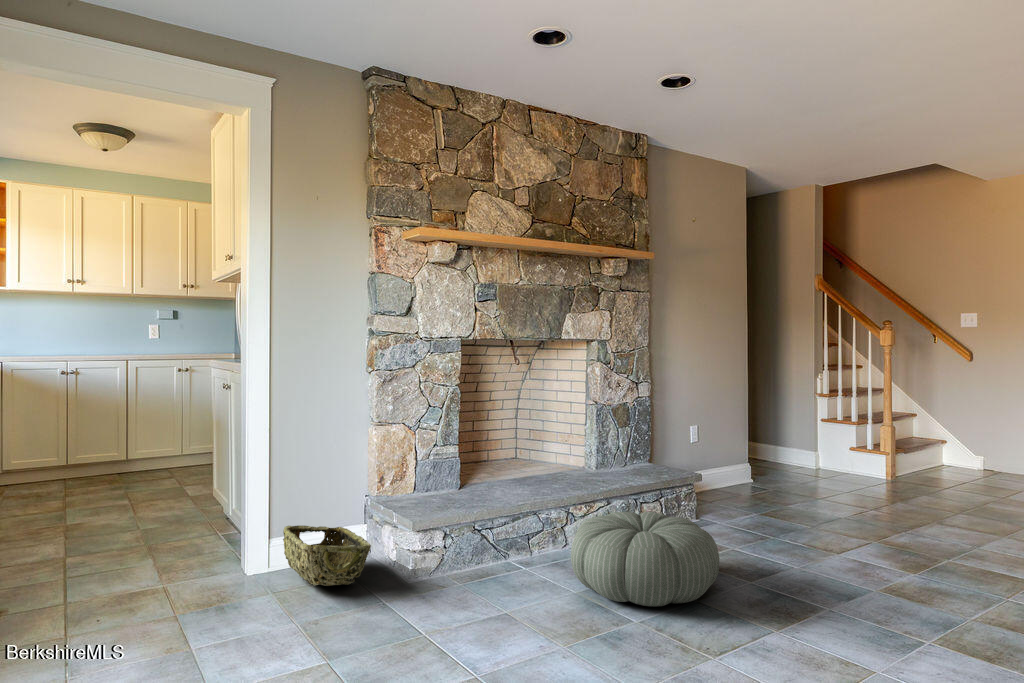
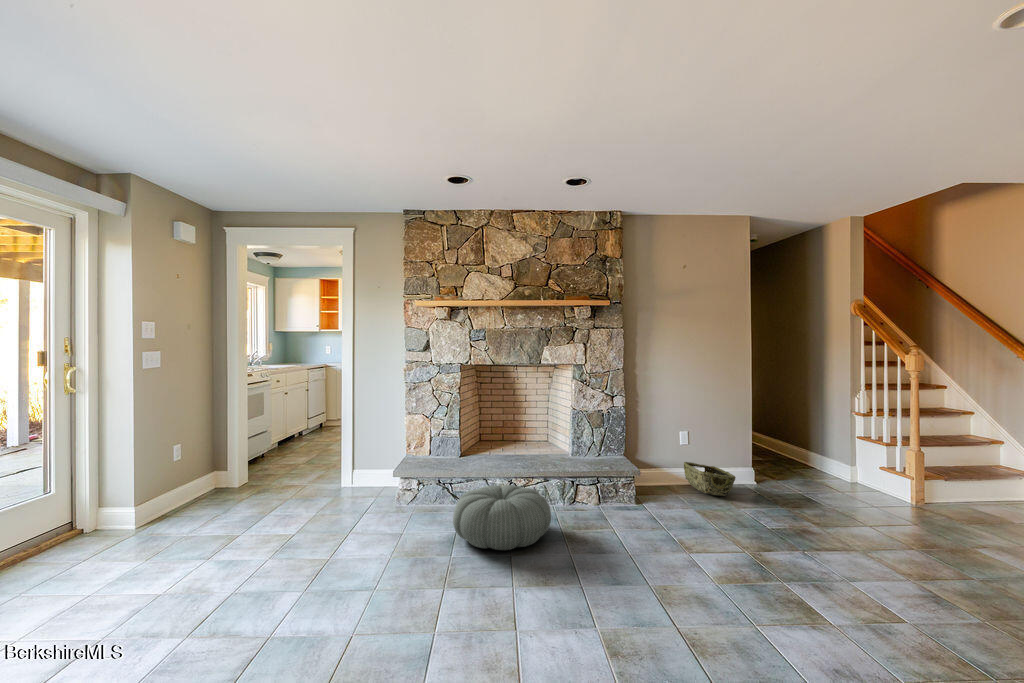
woven basket: present [283,526,371,586] -> present [684,462,736,496]

